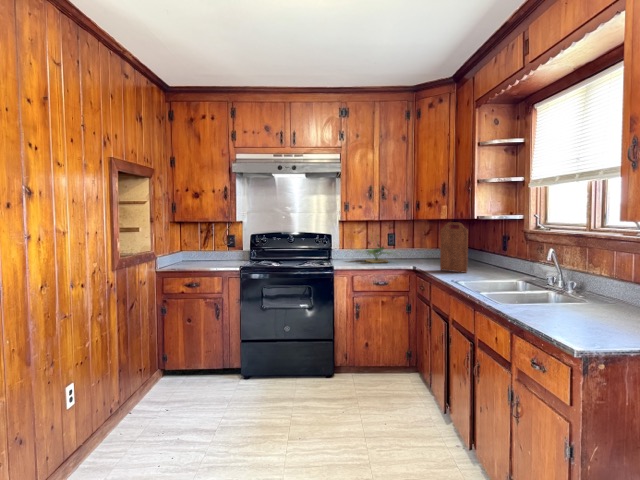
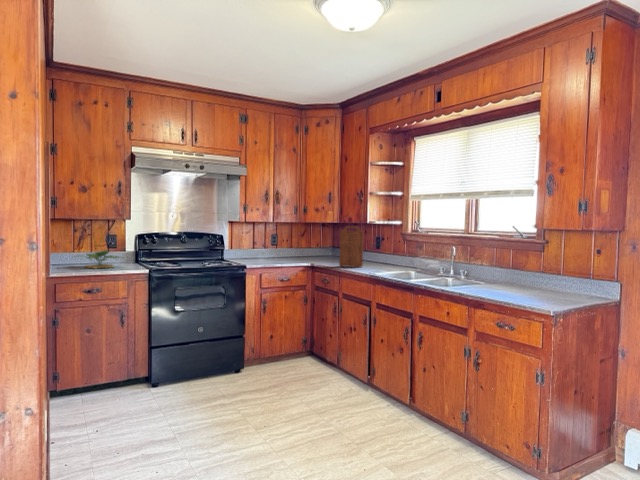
potted plant: present [366,248,391,263] -> present [77,232,119,268]

